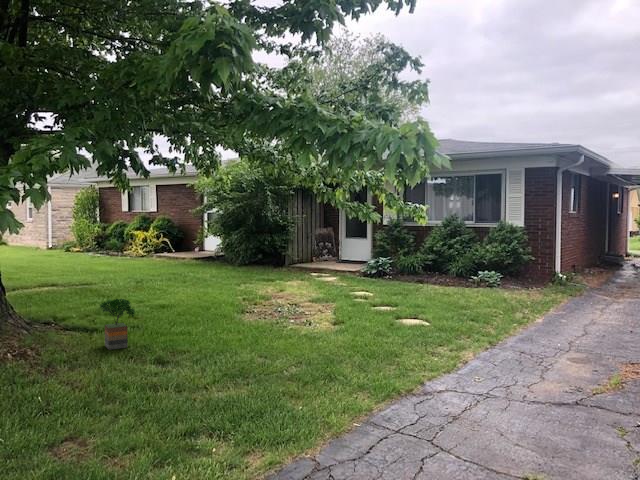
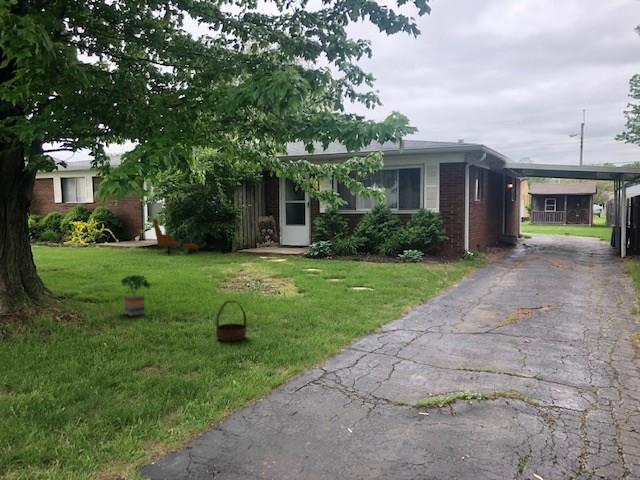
lounge chair: none [200,230,248,269] -> present [153,219,198,255]
basket: none [185,344,226,402] -> present [216,300,246,341]

